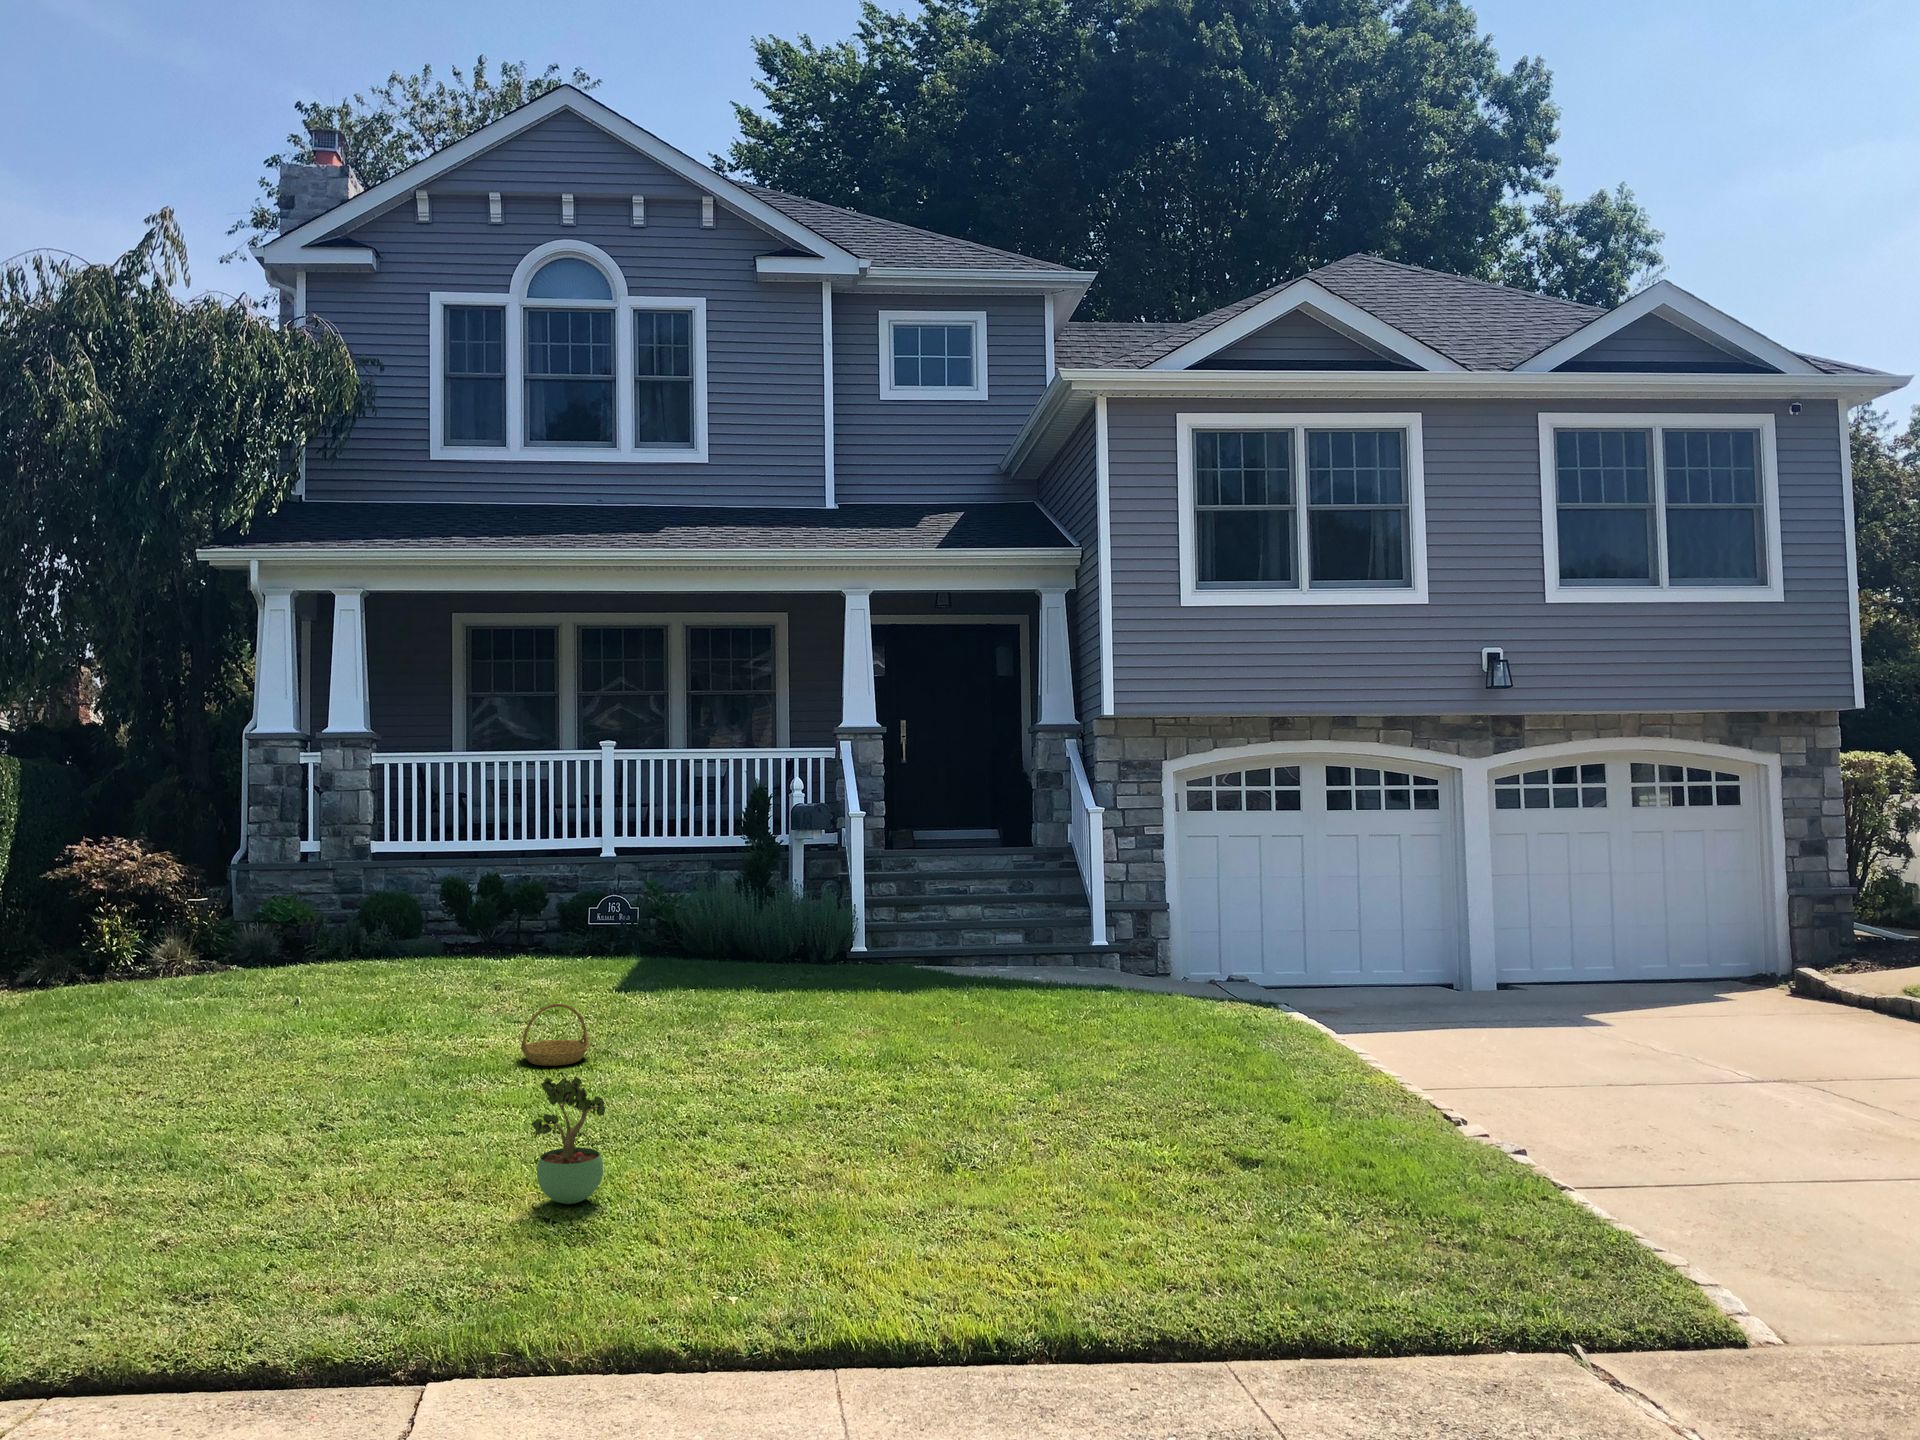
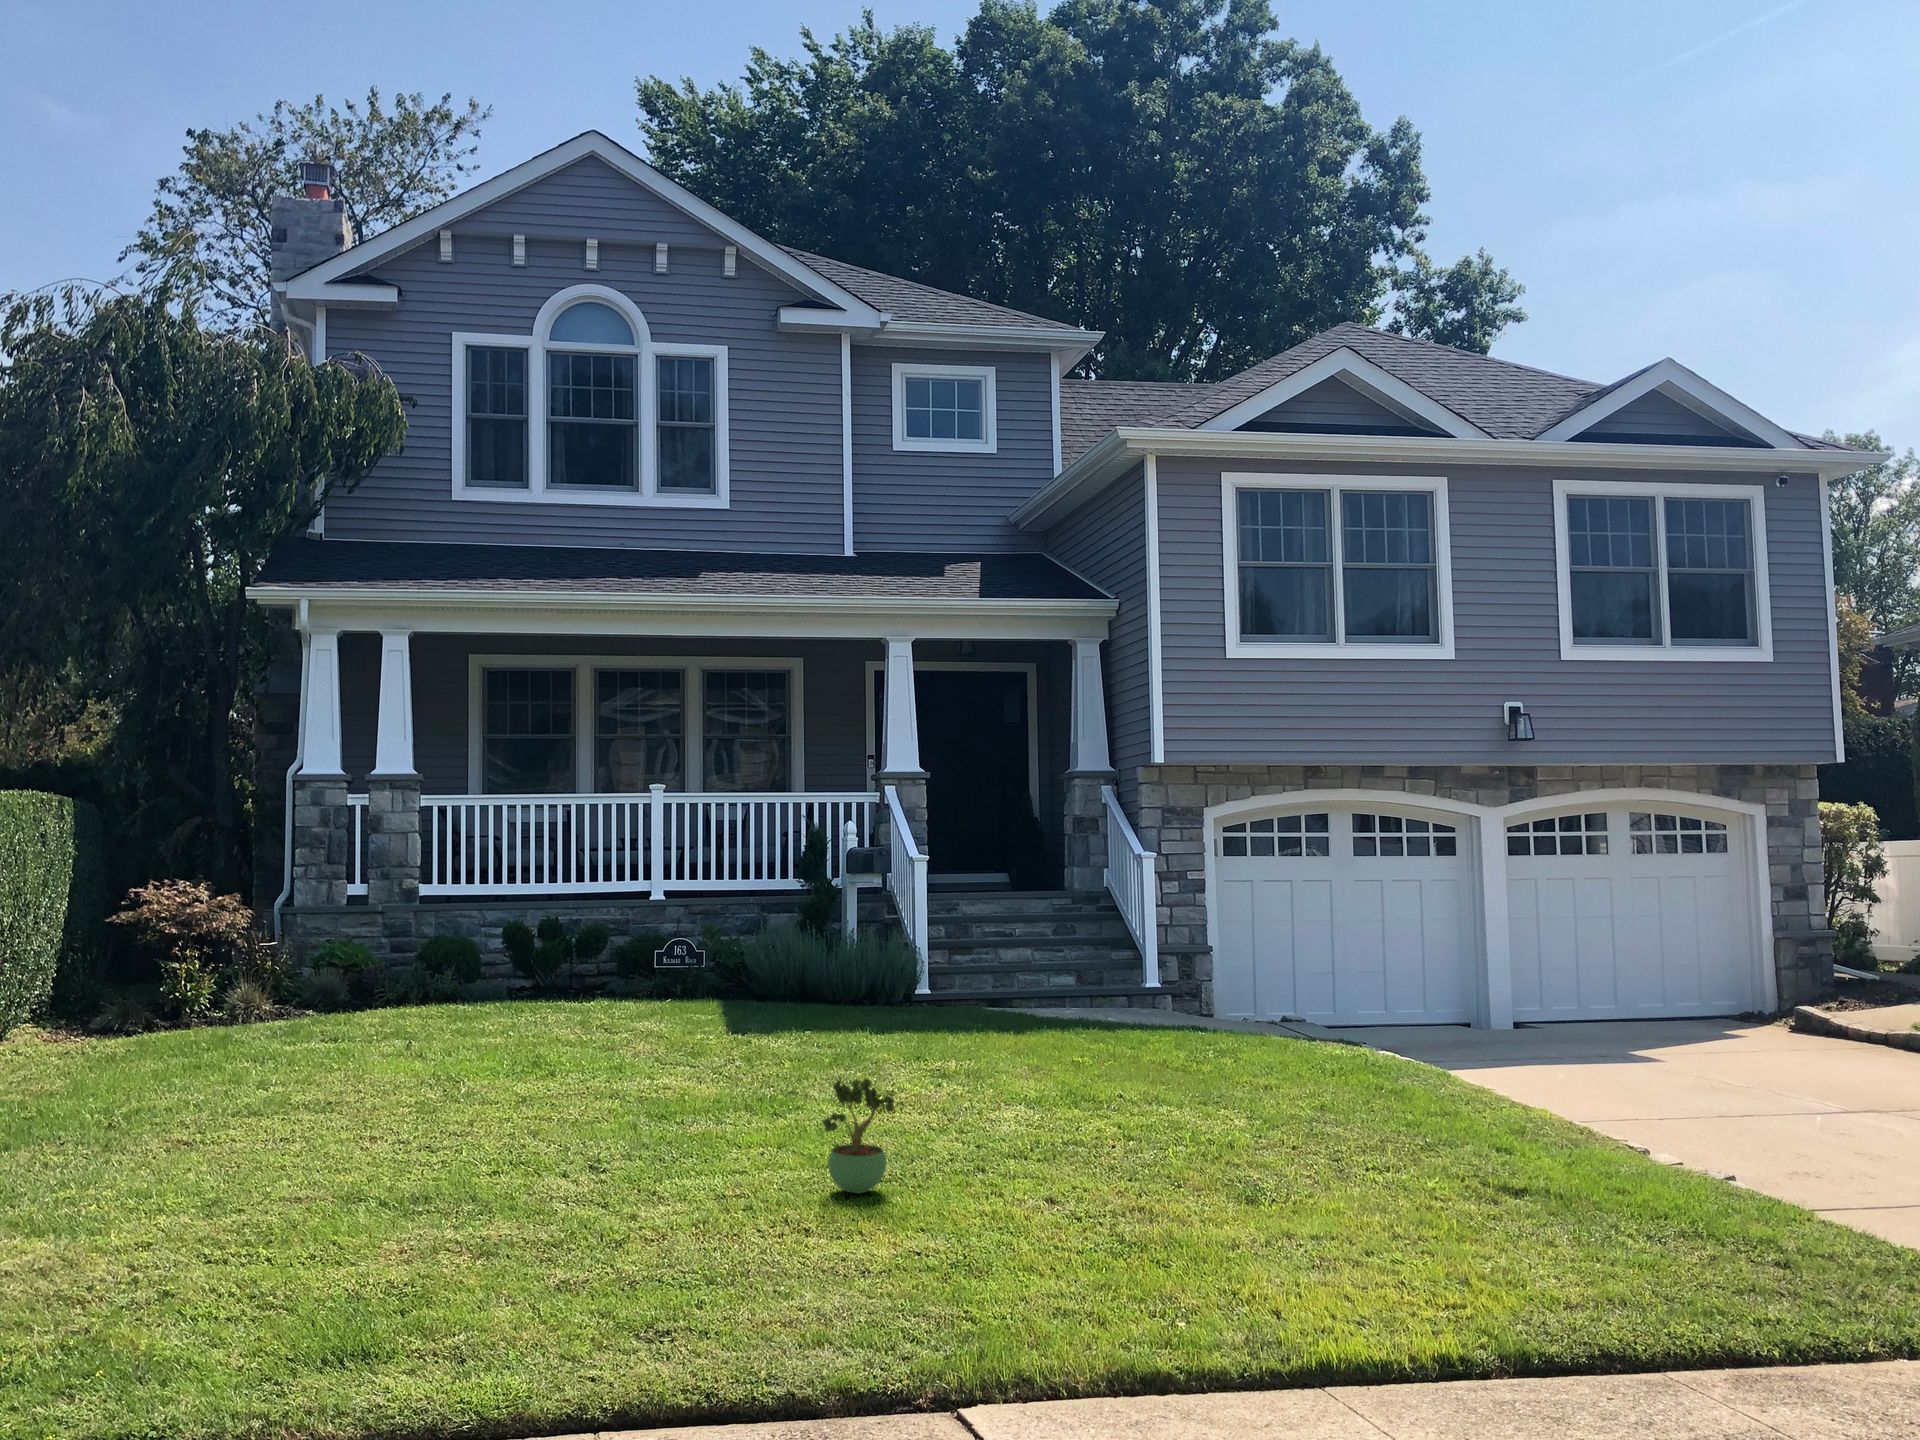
basket: present [521,1004,589,1066] -> none [699,1030,762,1088]

